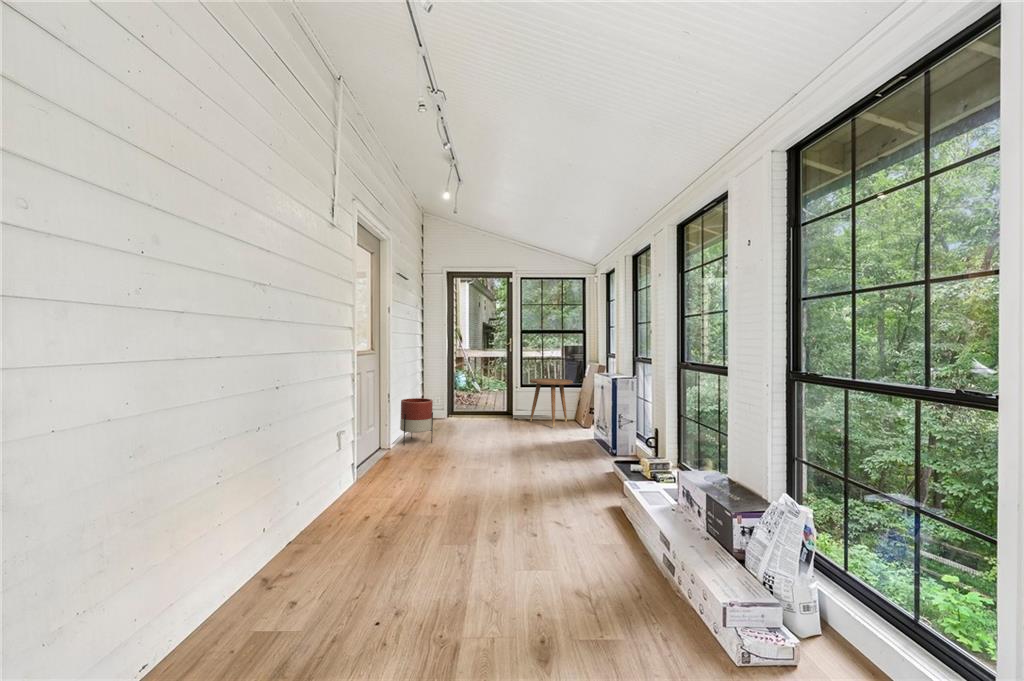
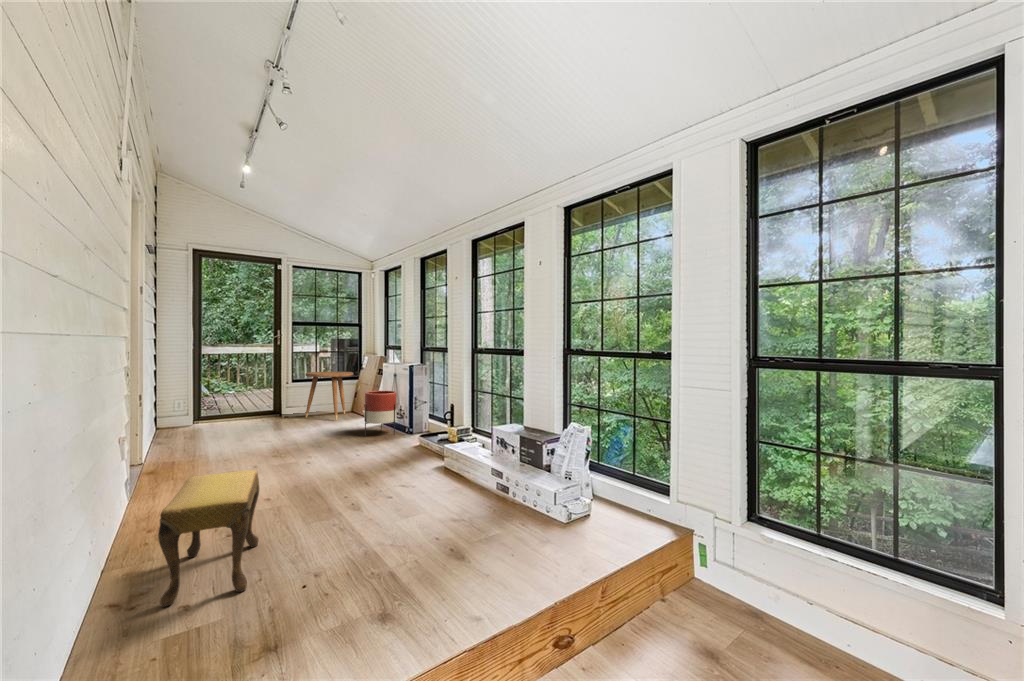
planter: present [400,398,433,445] -> present [364,391,397,436]
footstool: none [274,476,388,607] -> present [158,470,259,607]

